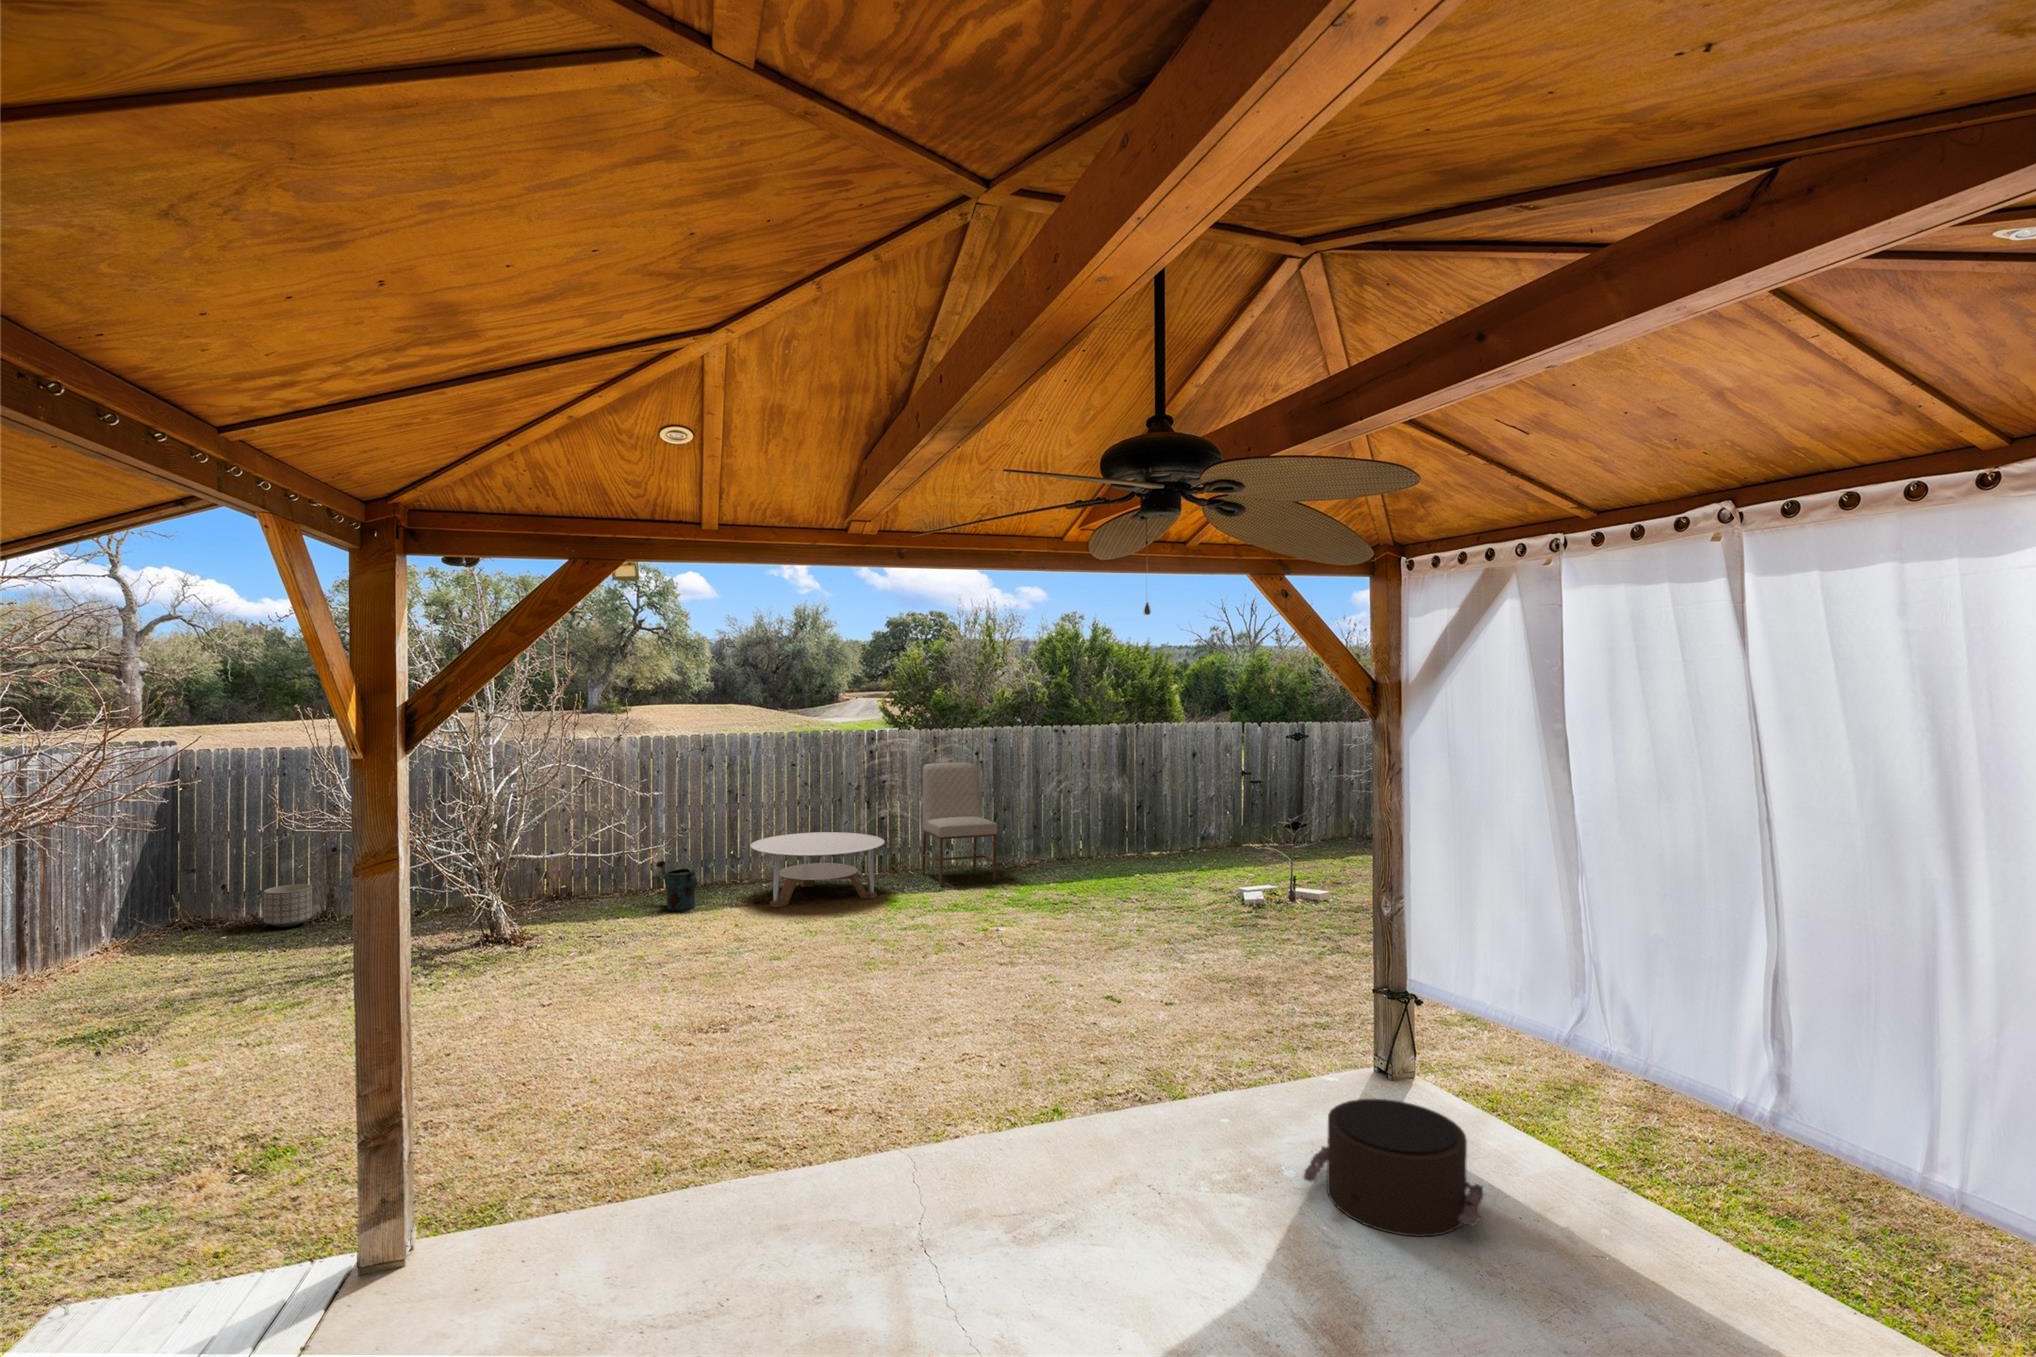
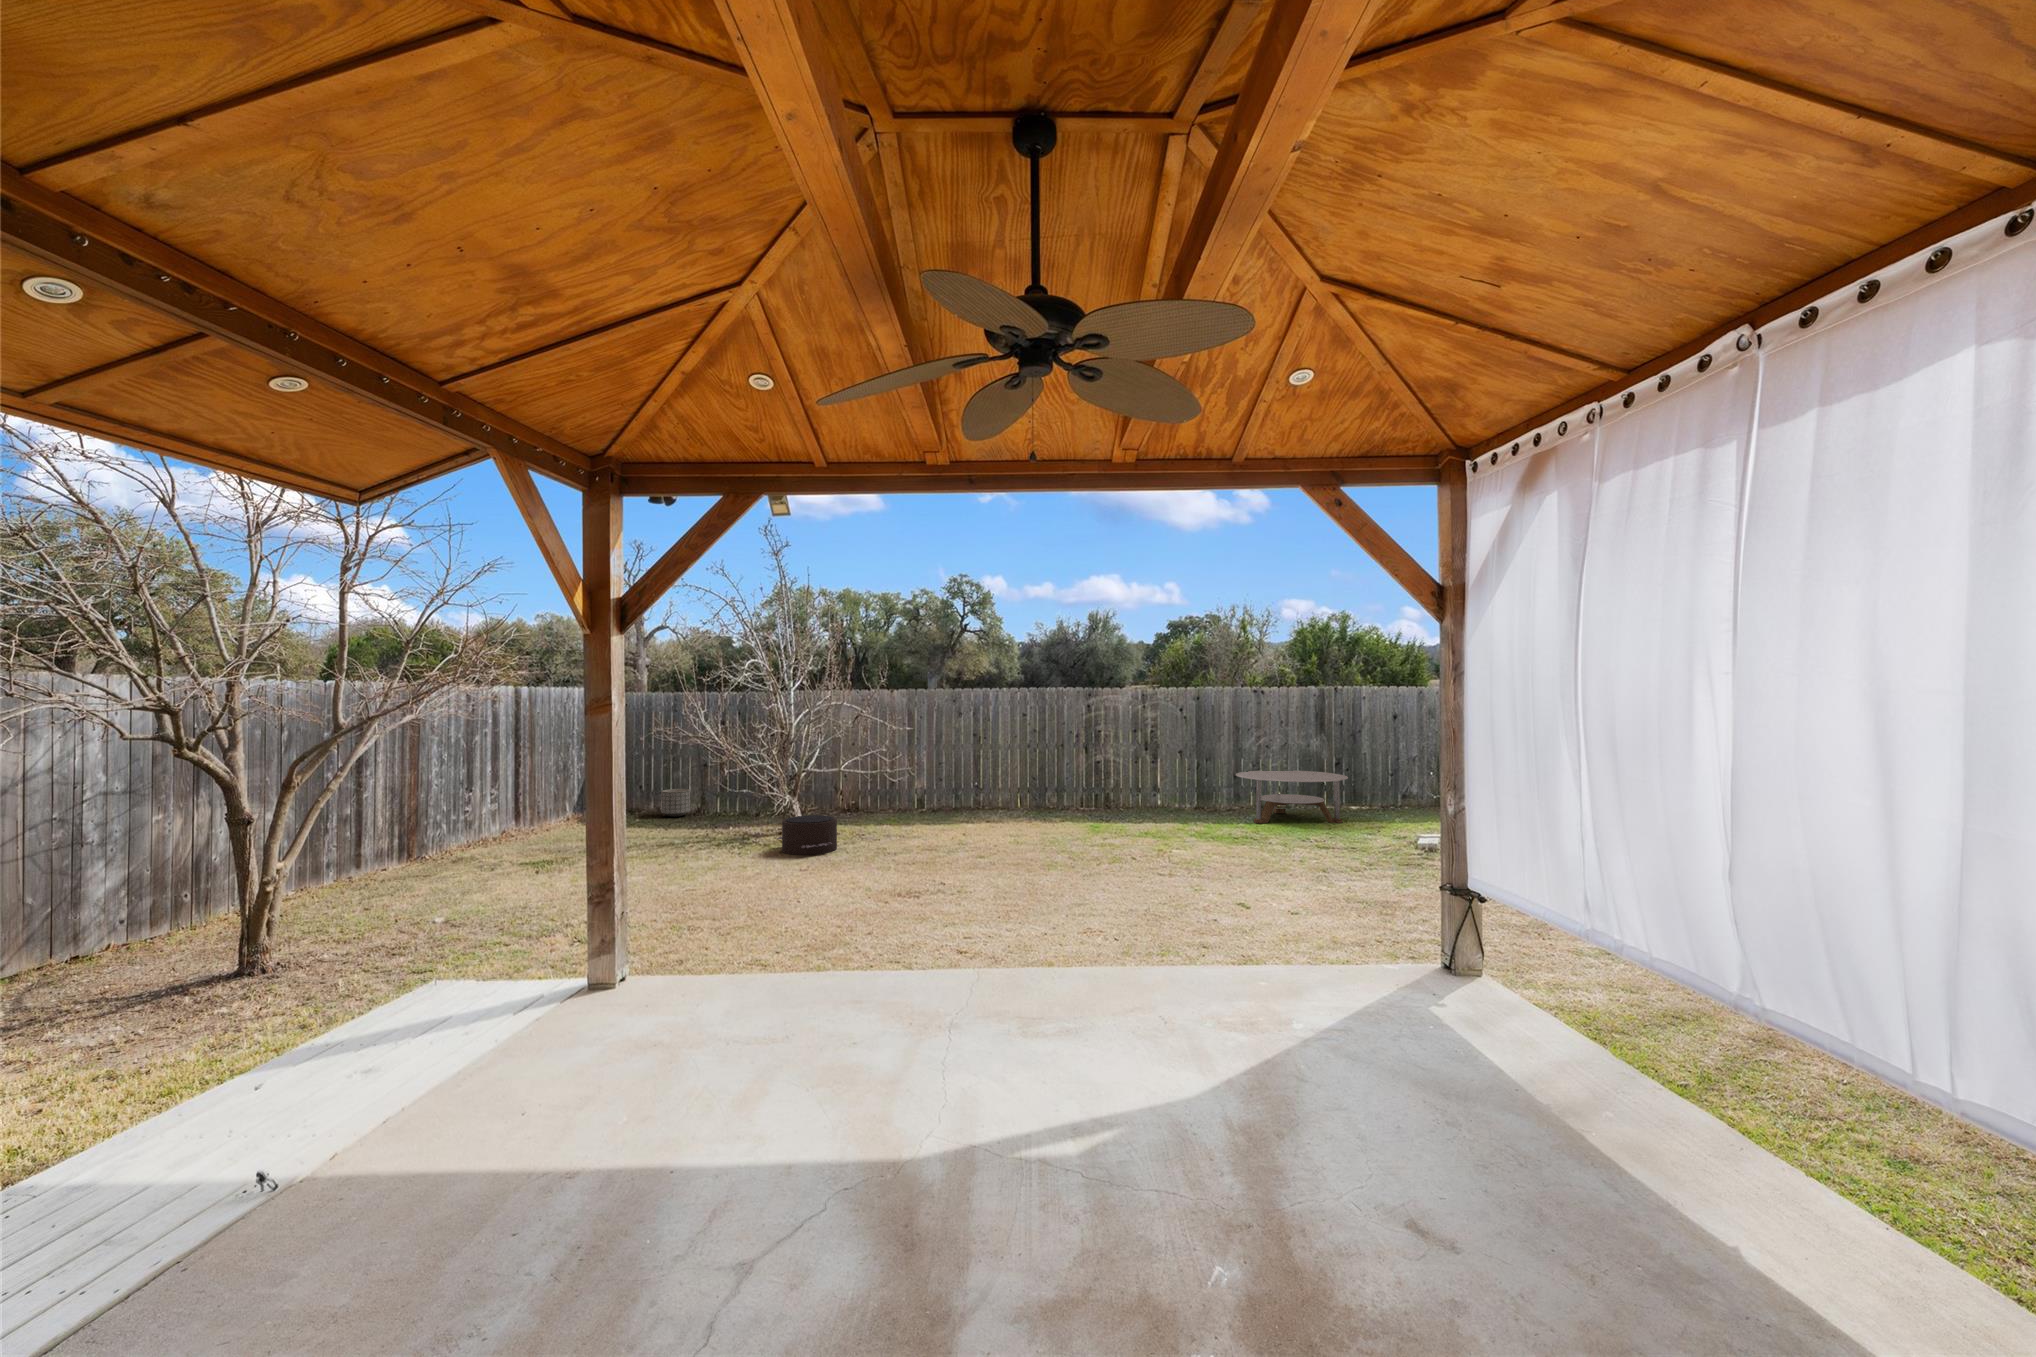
chair: present [922,762,997,887] -> none [1134,718,1194,821]
round table: present [751,832,884,907] -> present [1236,770,1348,823]
watering can: present [656,861,697,911] -> none [916,787,942,824]
pouf: present [1303,1099,1483,1237] -> present [777,815,837,855]

